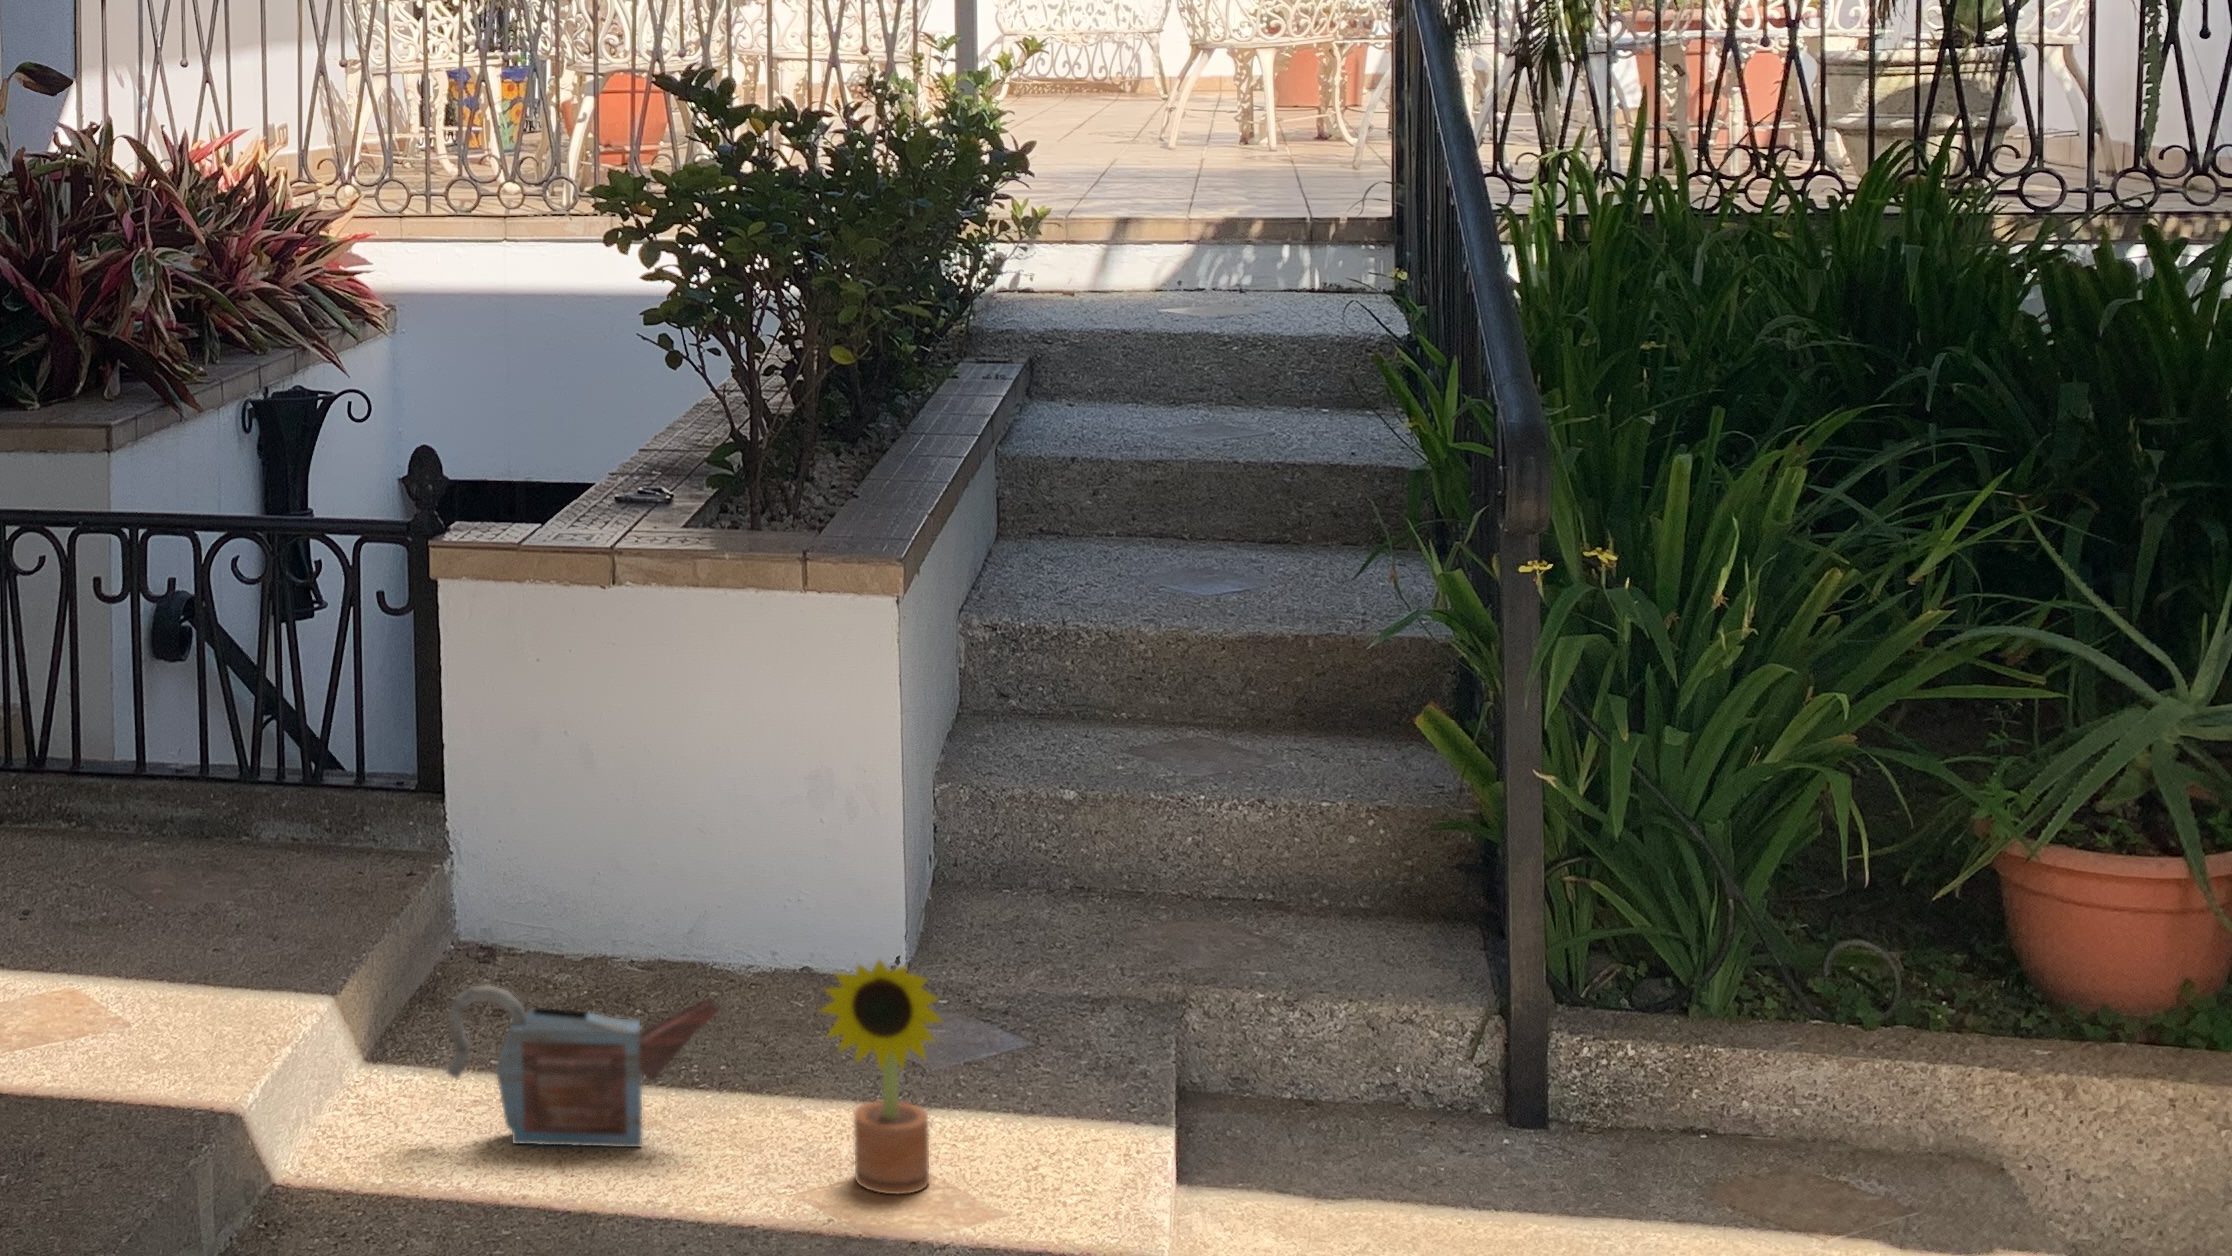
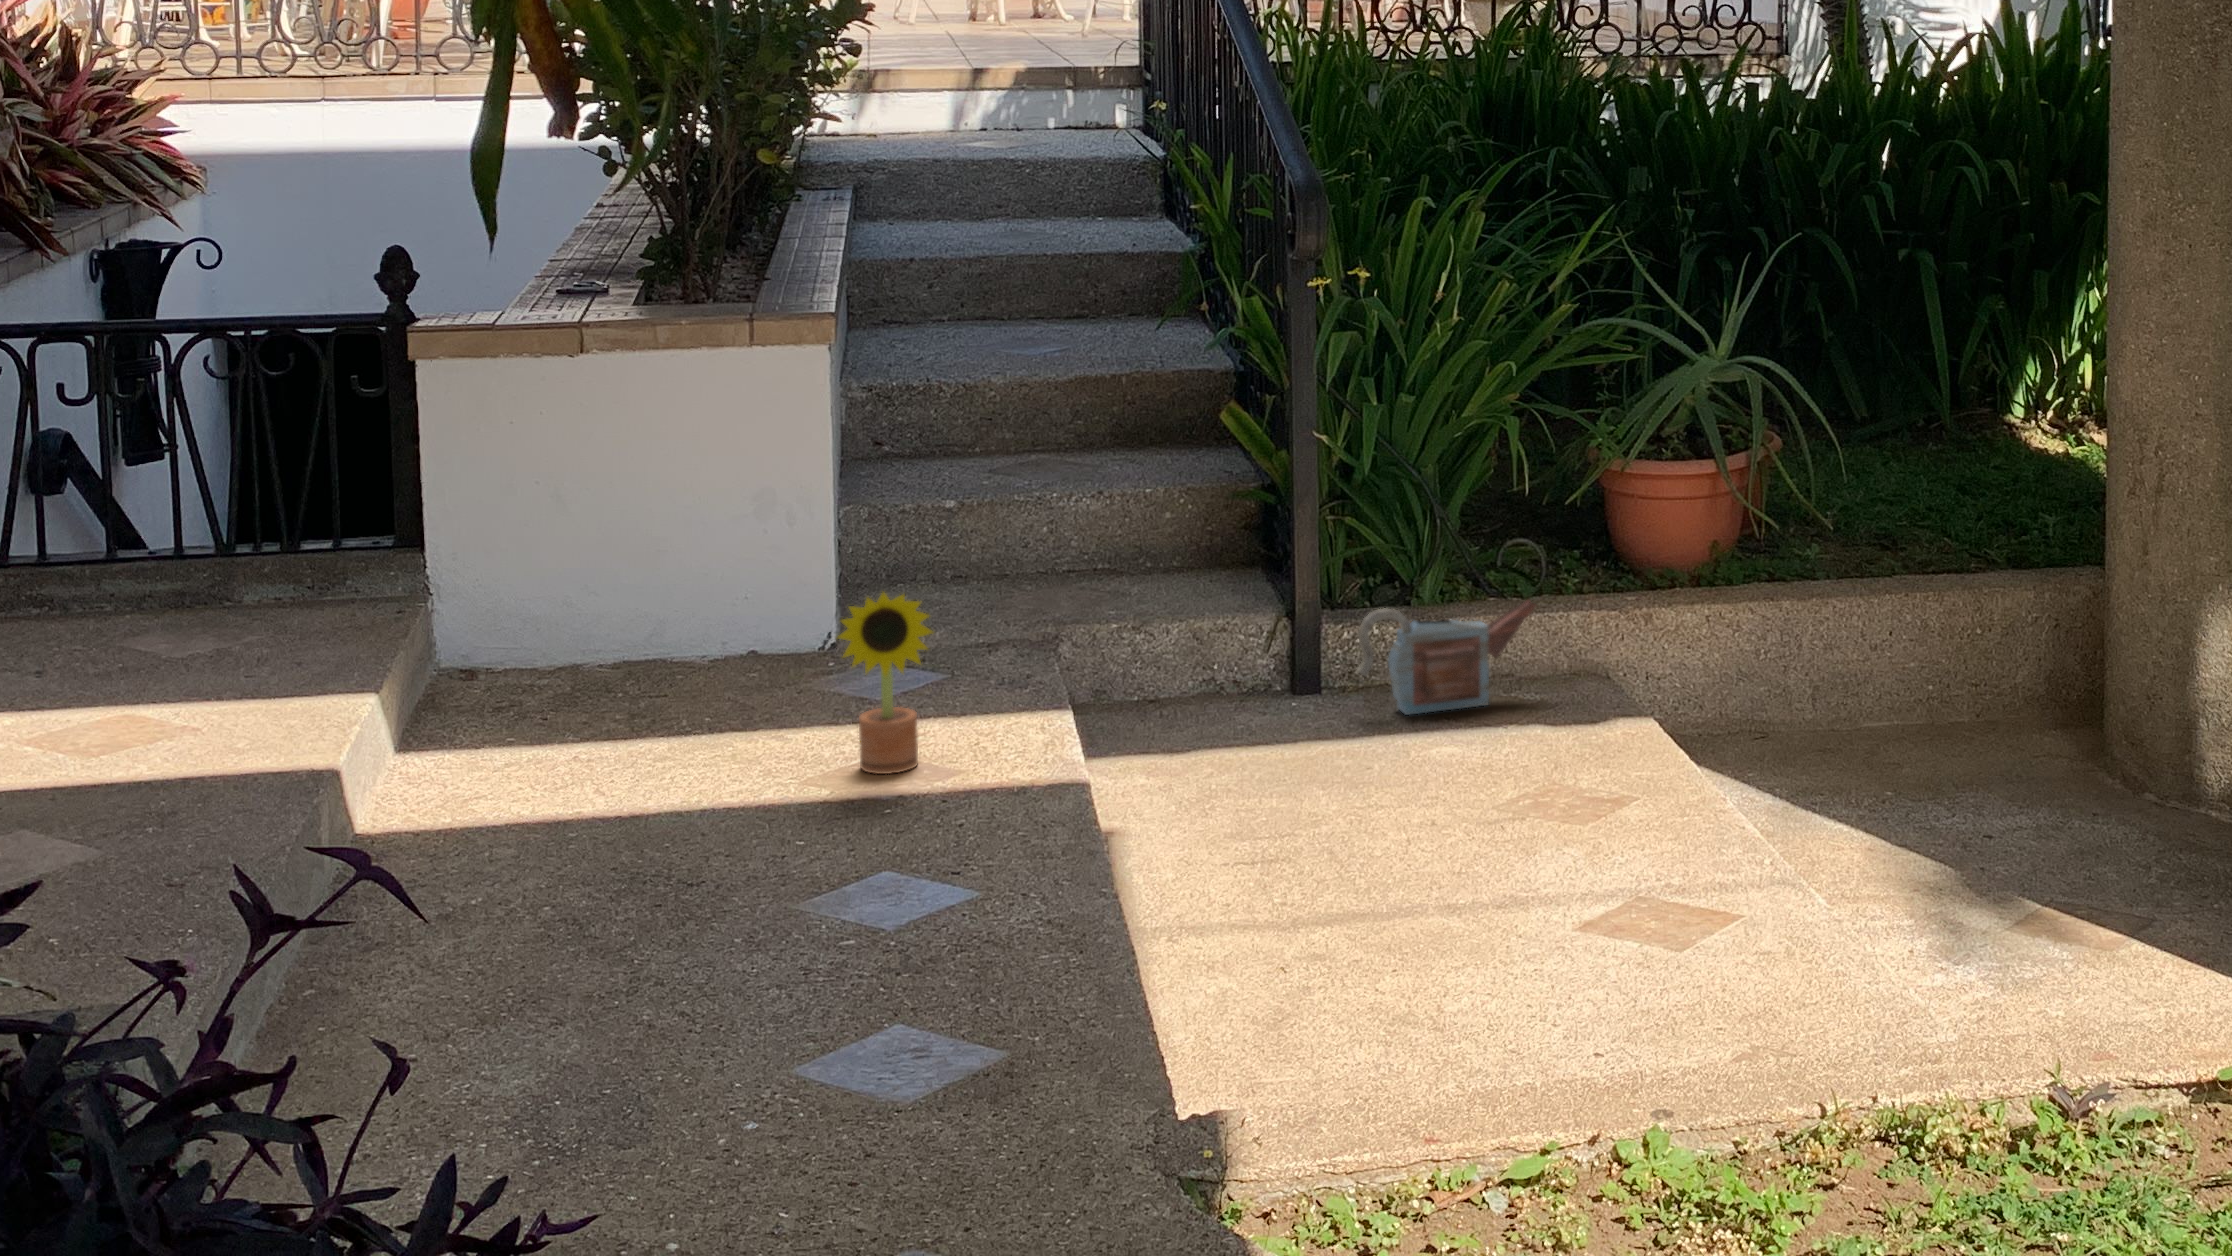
watering can: present [447,986,721,1147] -> present [1357,600,1536,715]

